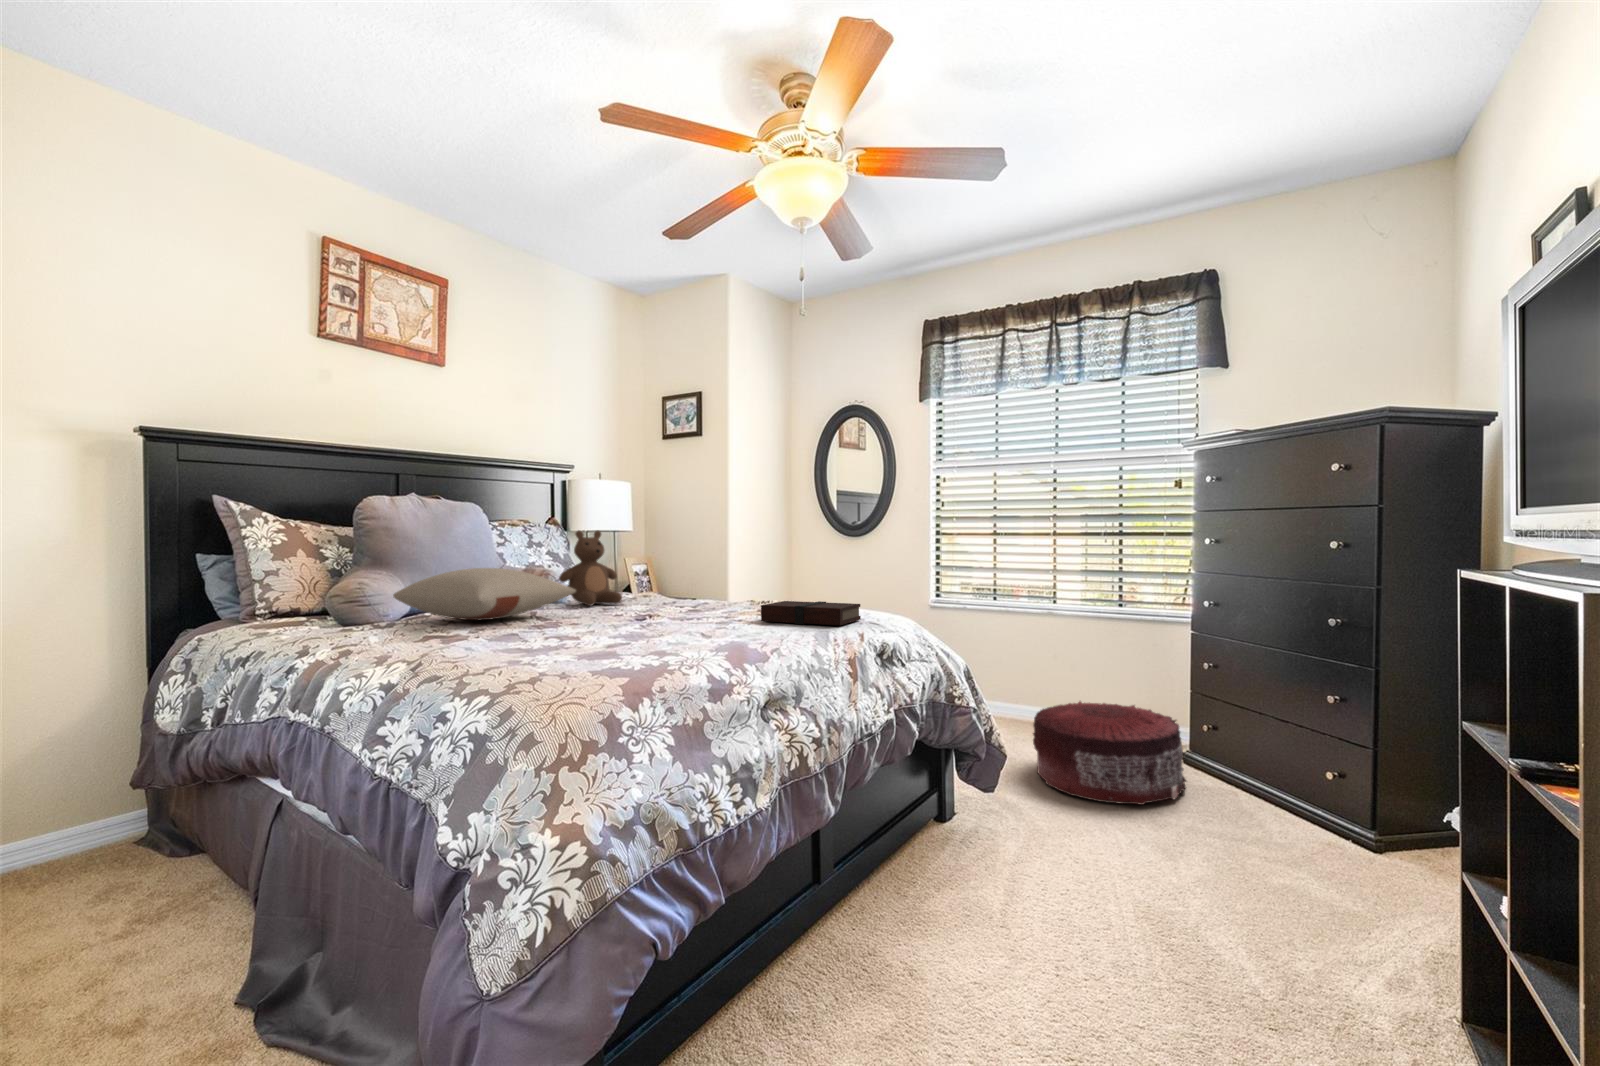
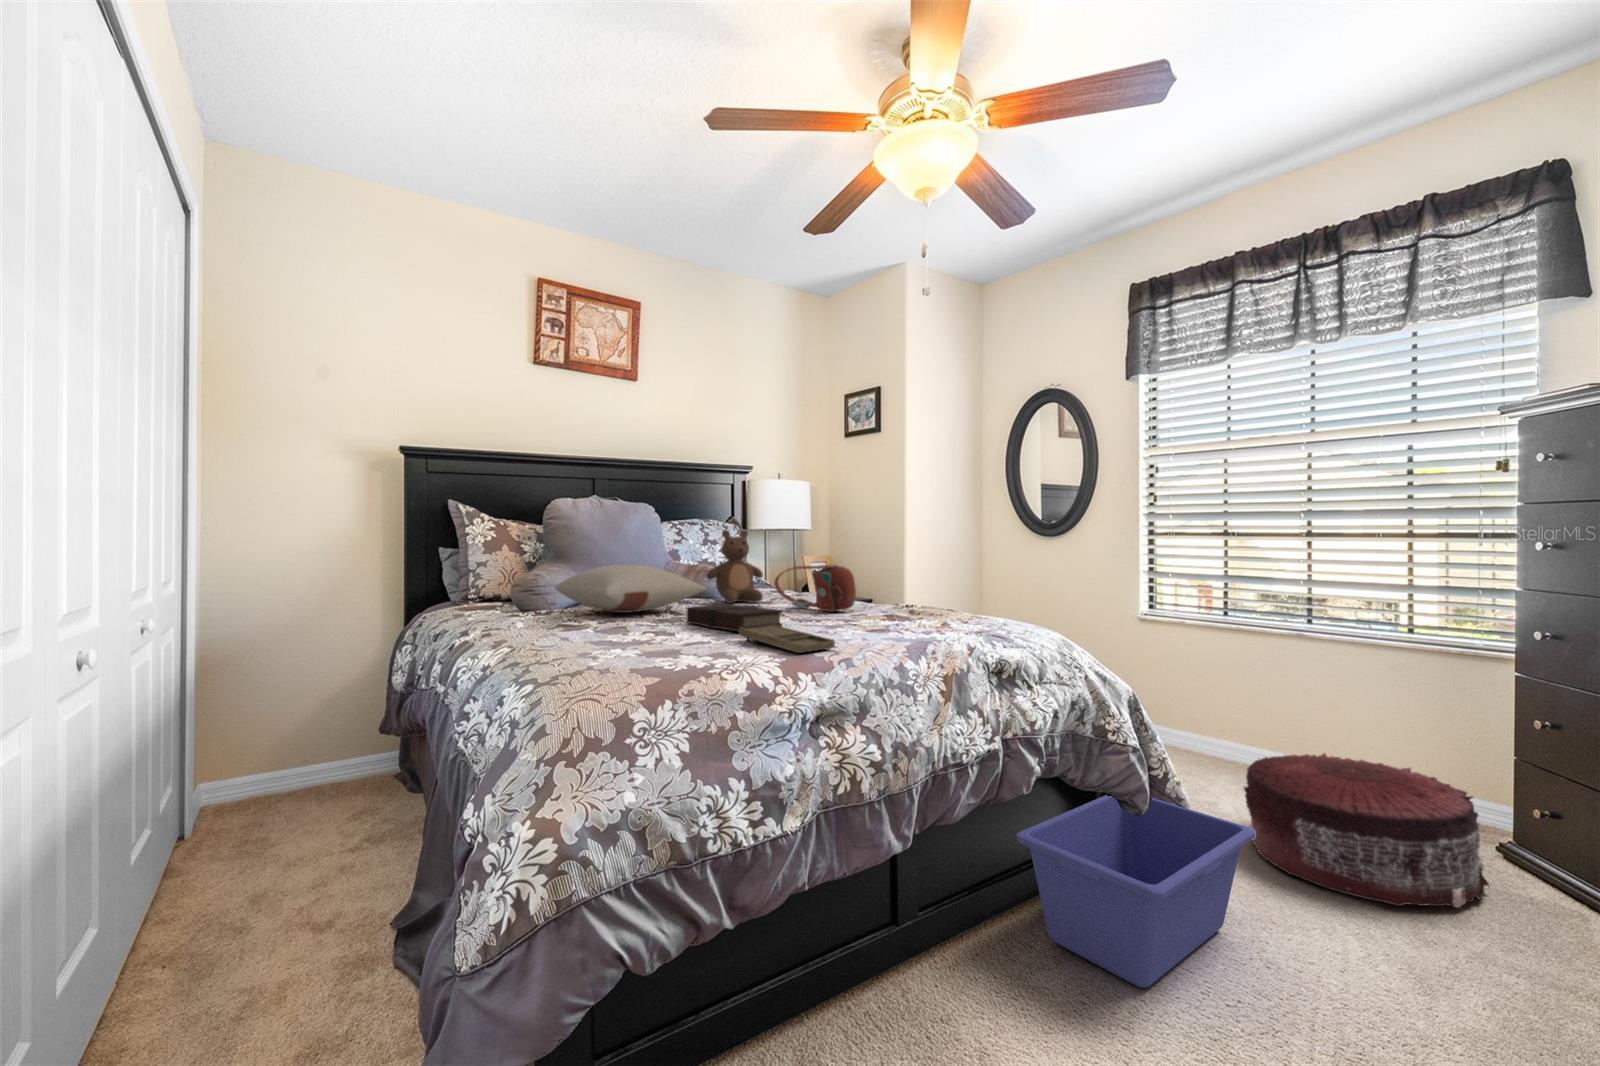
handbag: none [640,563,727,609] -> present [774,565,856,612]
book: present [761,601,861,625] -> present [687,604,782,632]
tray: none [656,621,759,645] -> present [739,624,835,653]
storage bin: none [902,745,1064,896] -> present [1016,795,1255,987]

